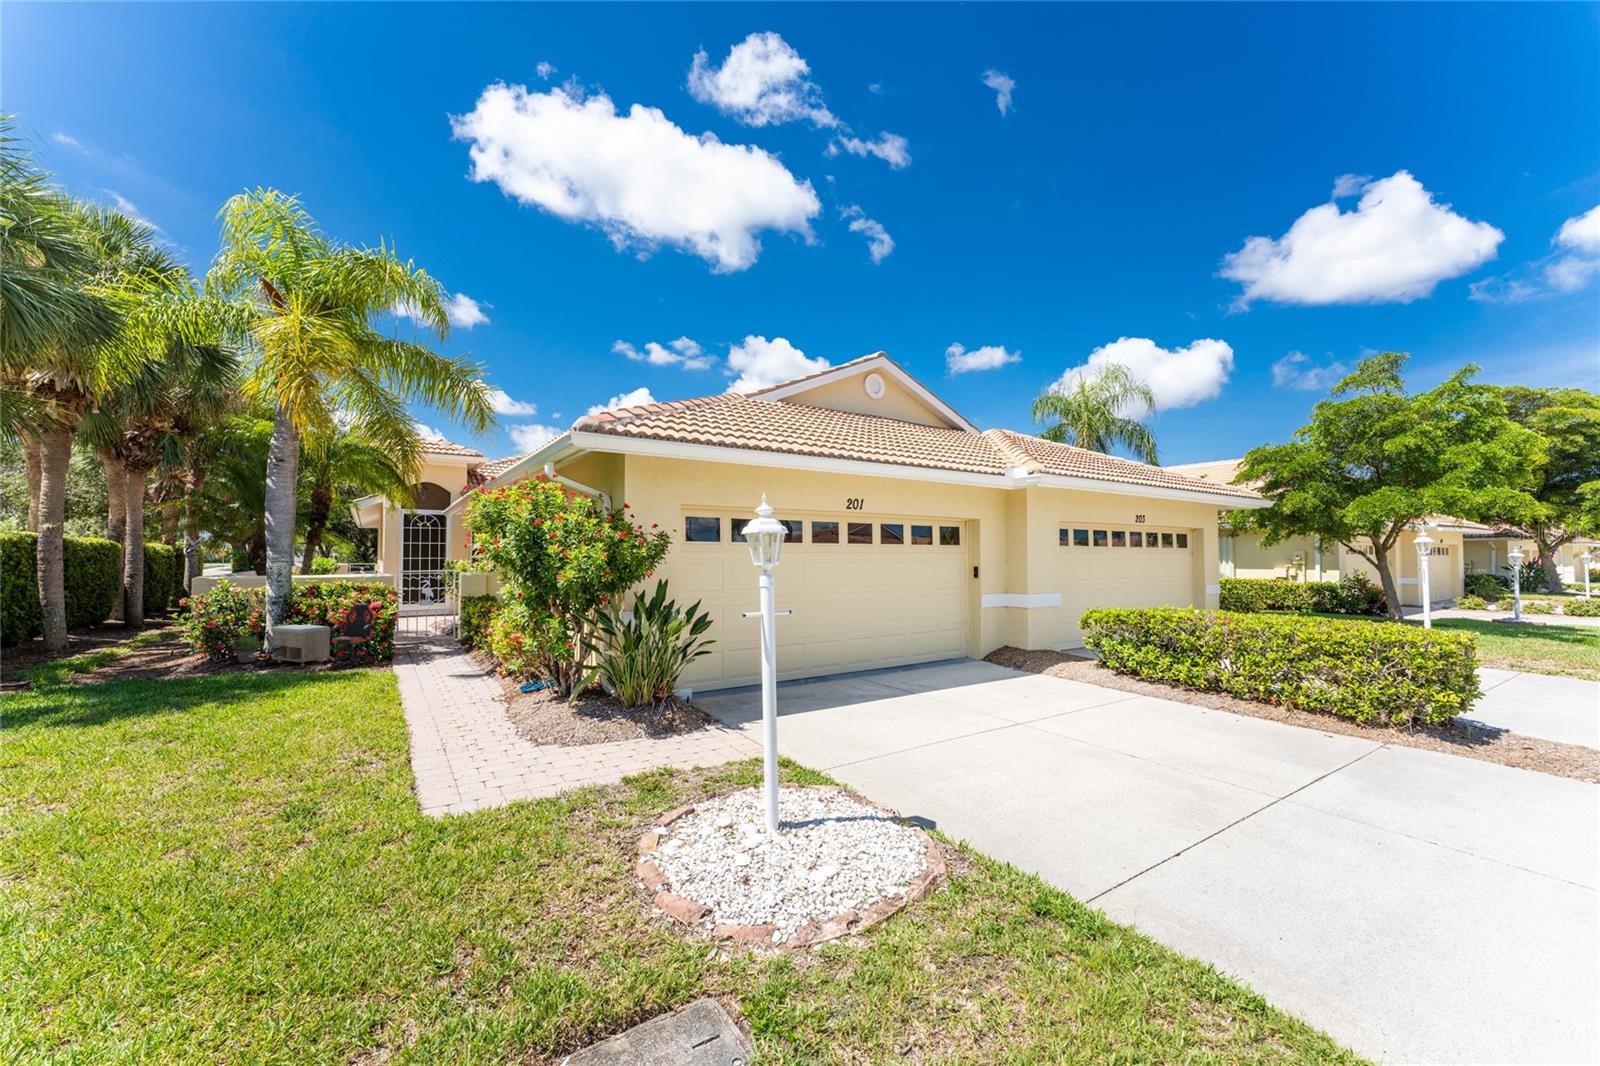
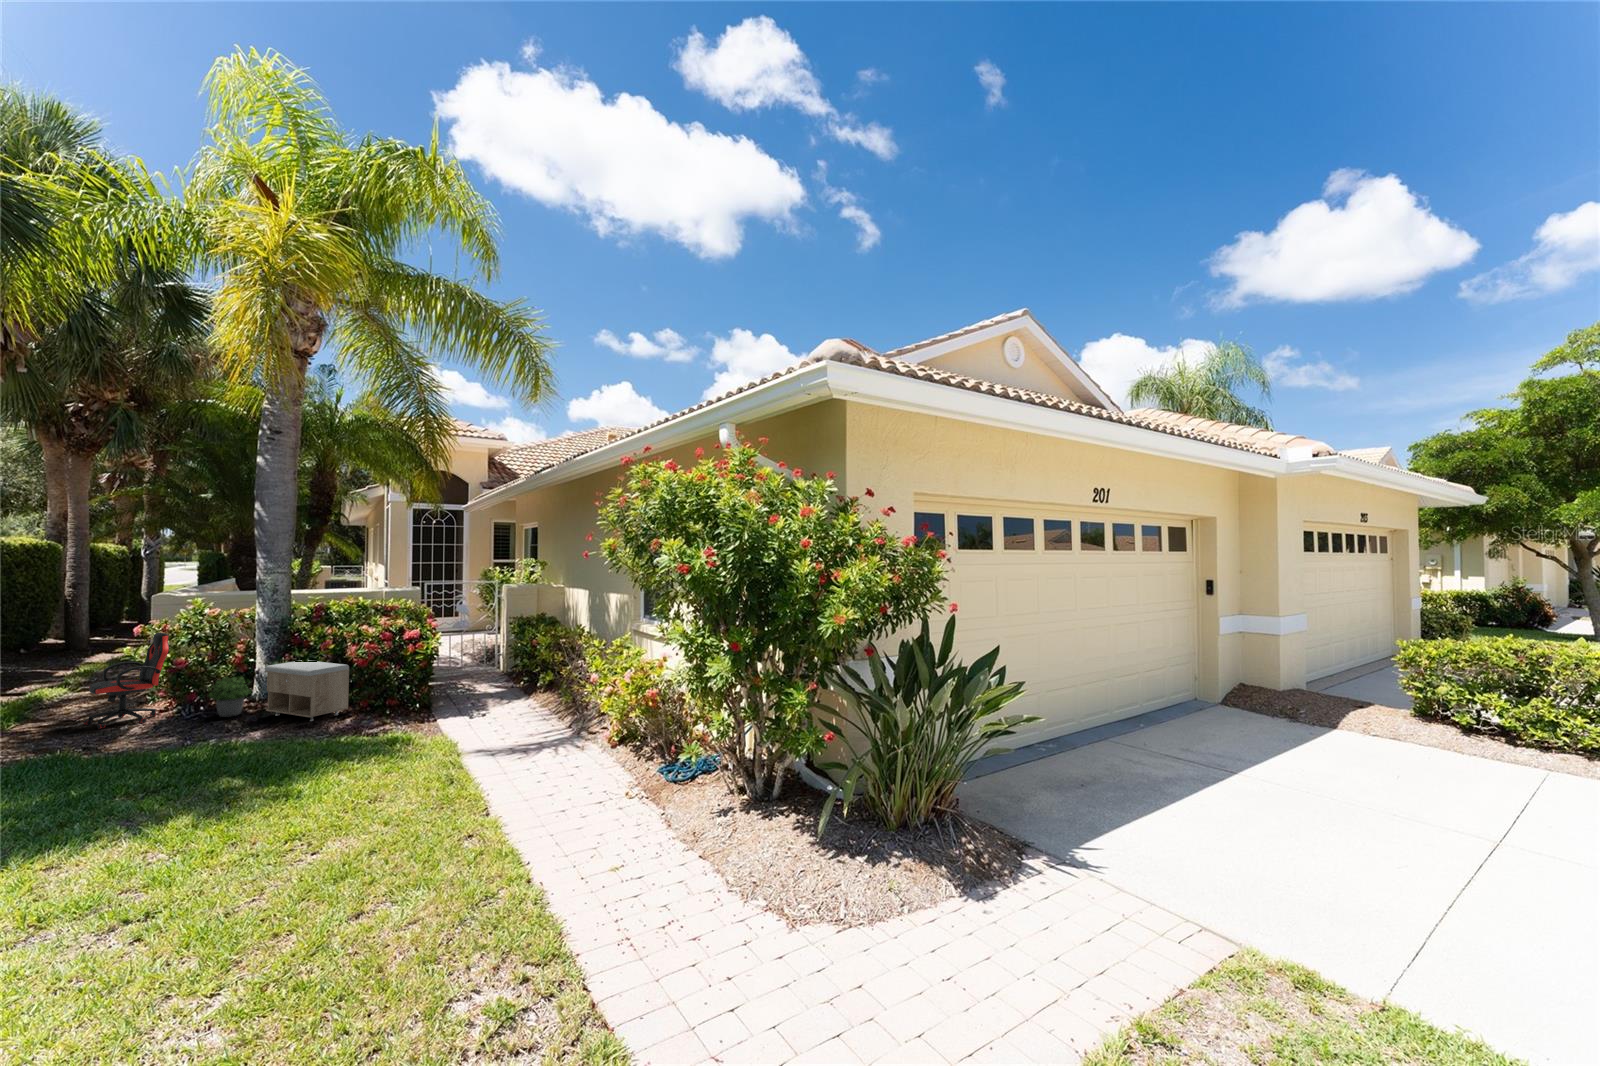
chair: present [331,603,375,666] -> present [84,633,169,729]

